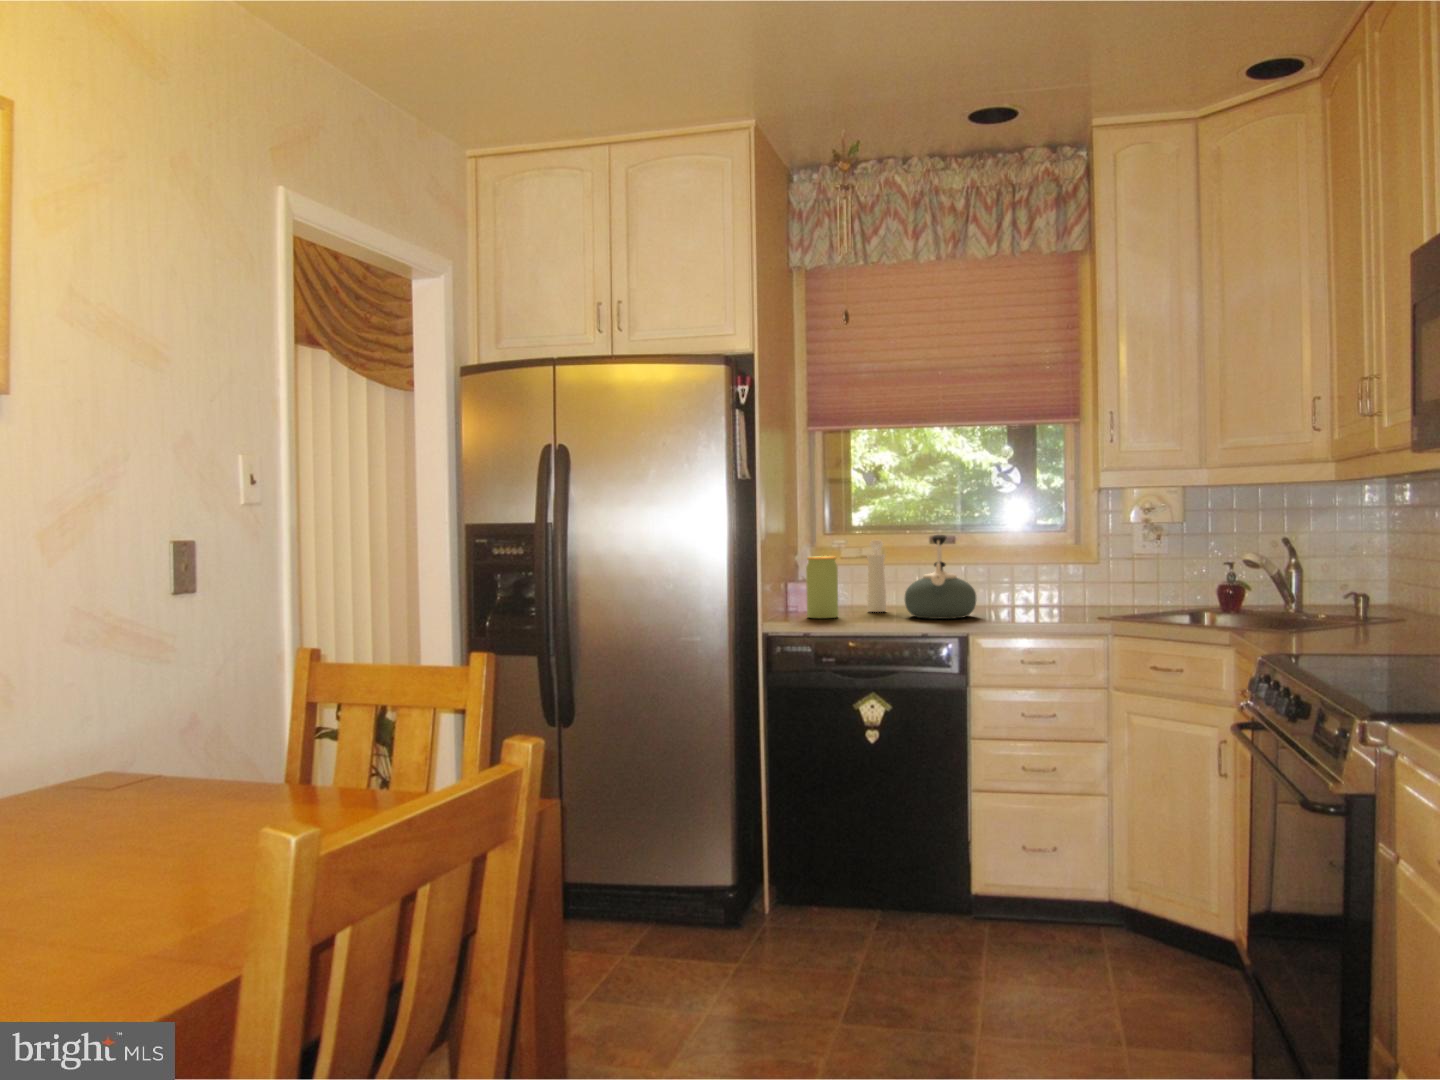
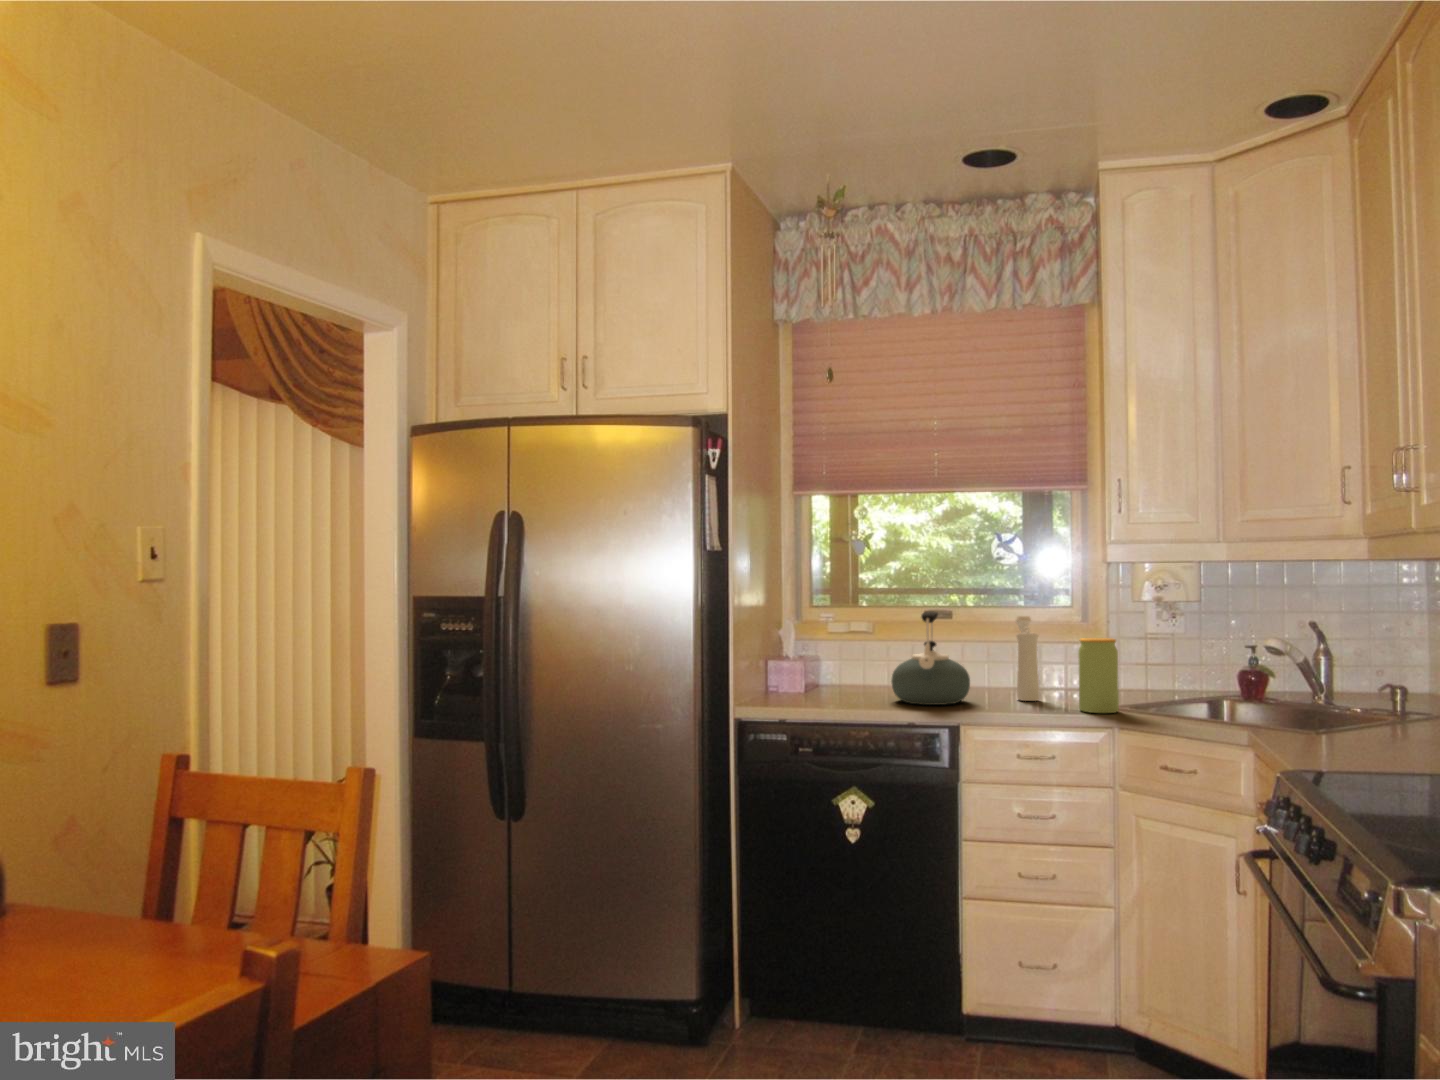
pepper mill: present [867,540,886,612] -> present [1015,616,1040,701]
jar: present [806,556,838,618] -> present [1078,638,1119,713]

